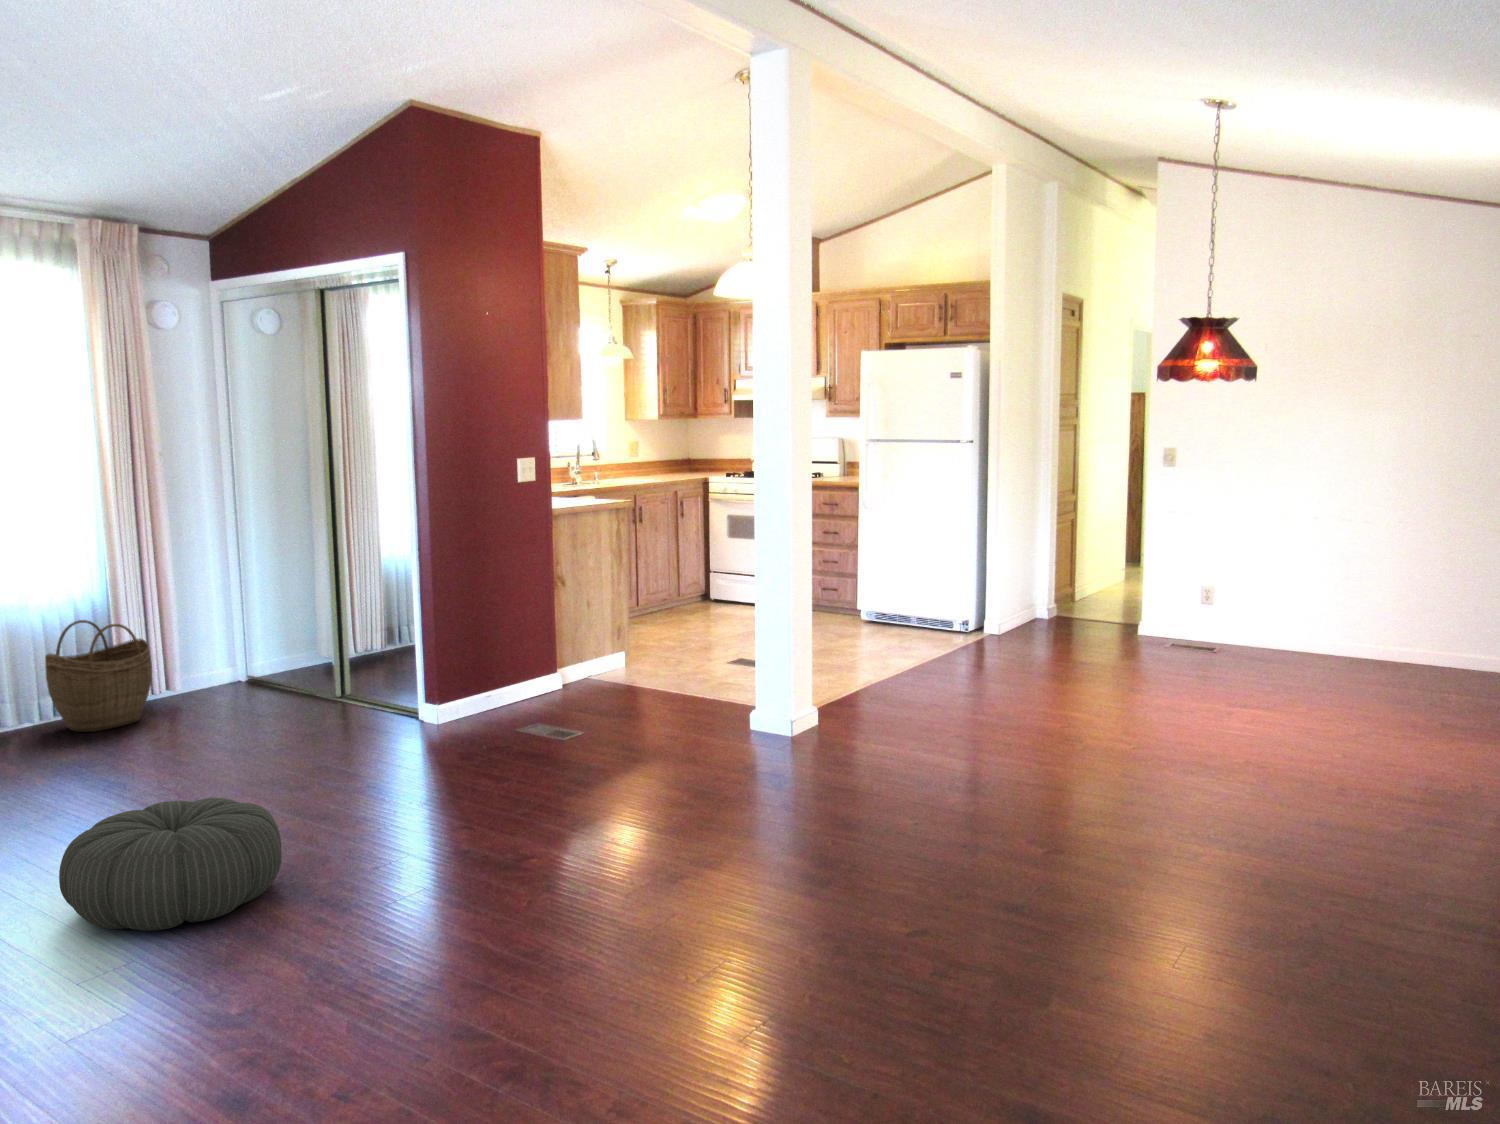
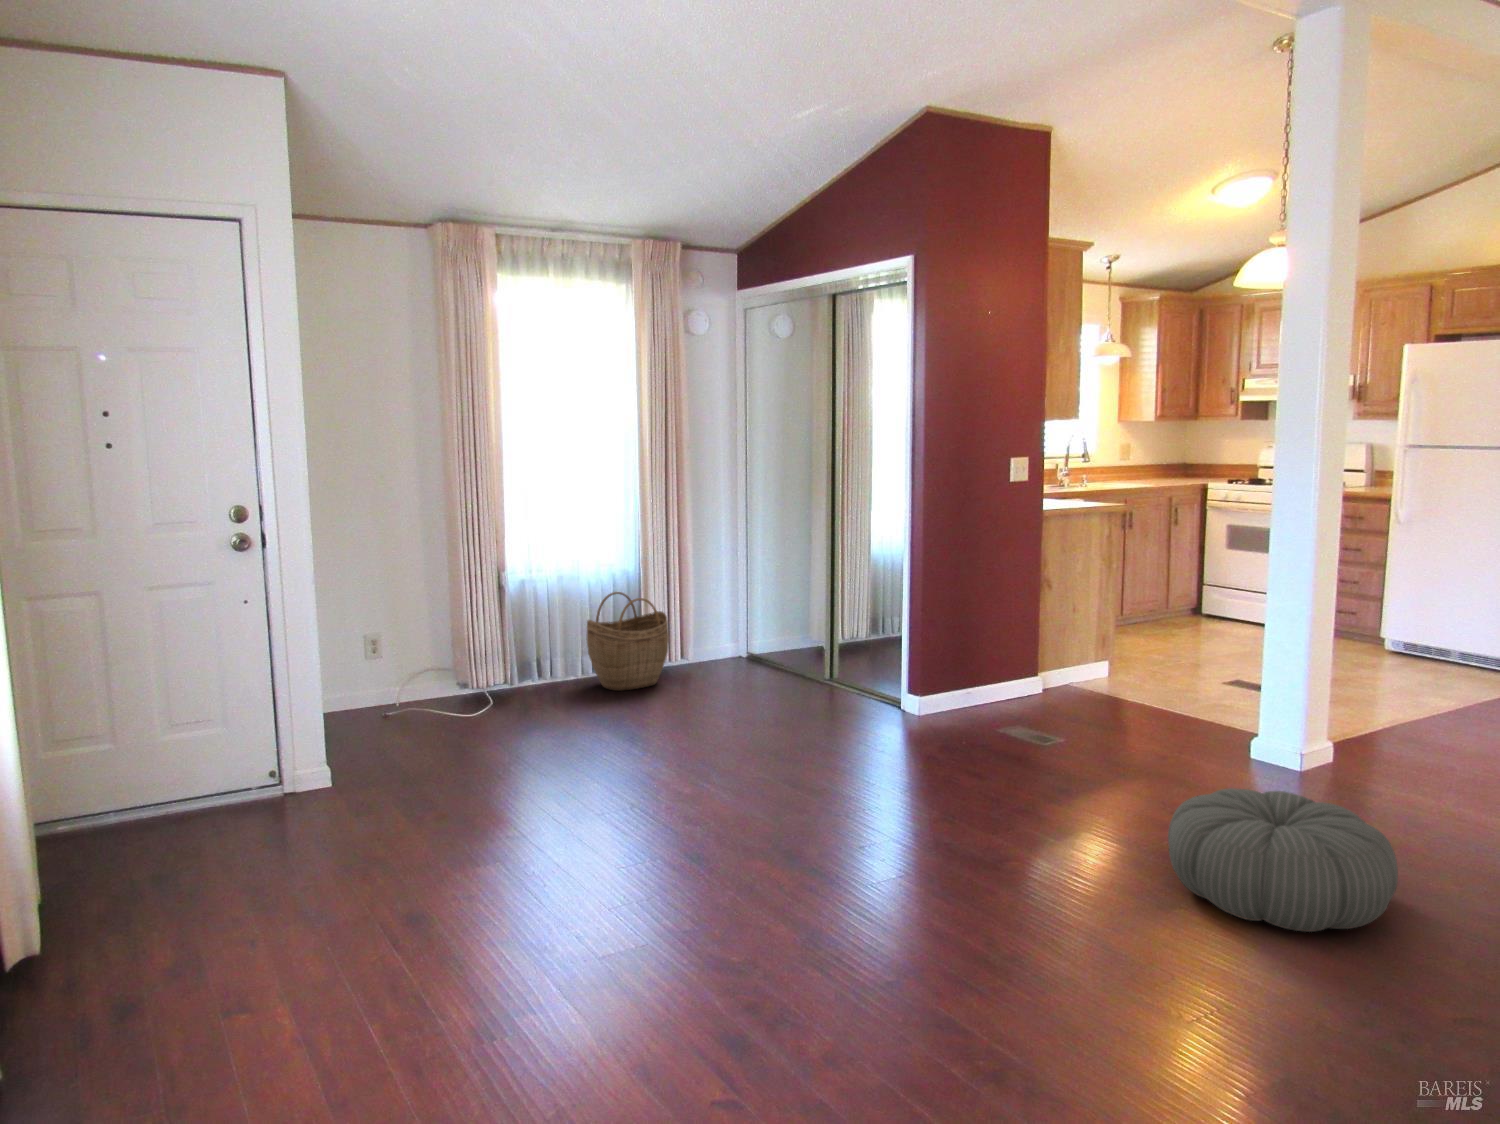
pouf: present [59,798,282,931] -> present [1168,788,1398,932]

